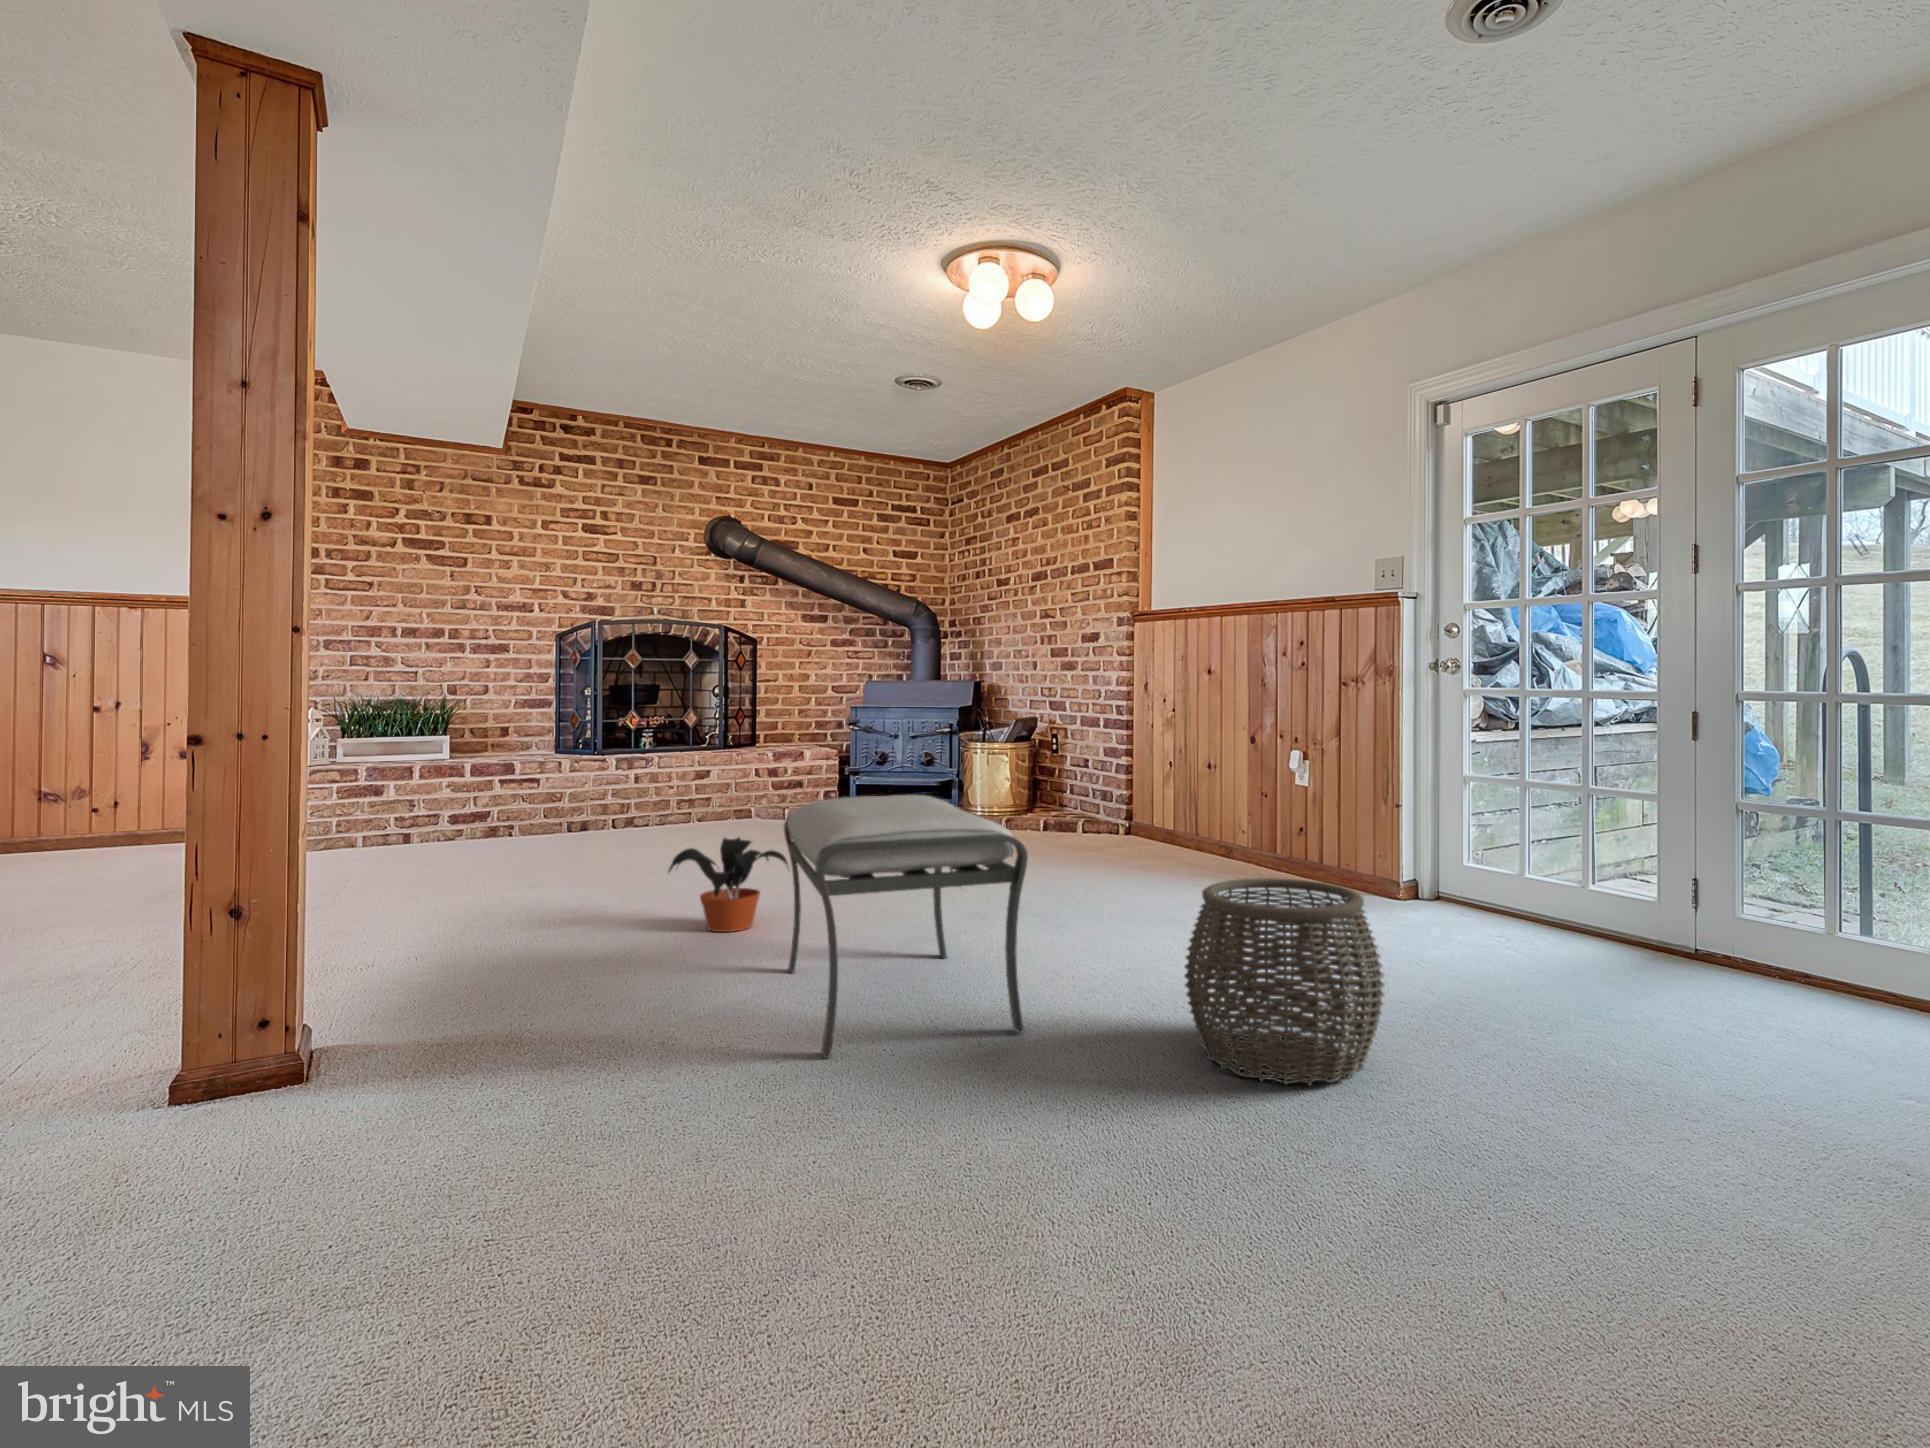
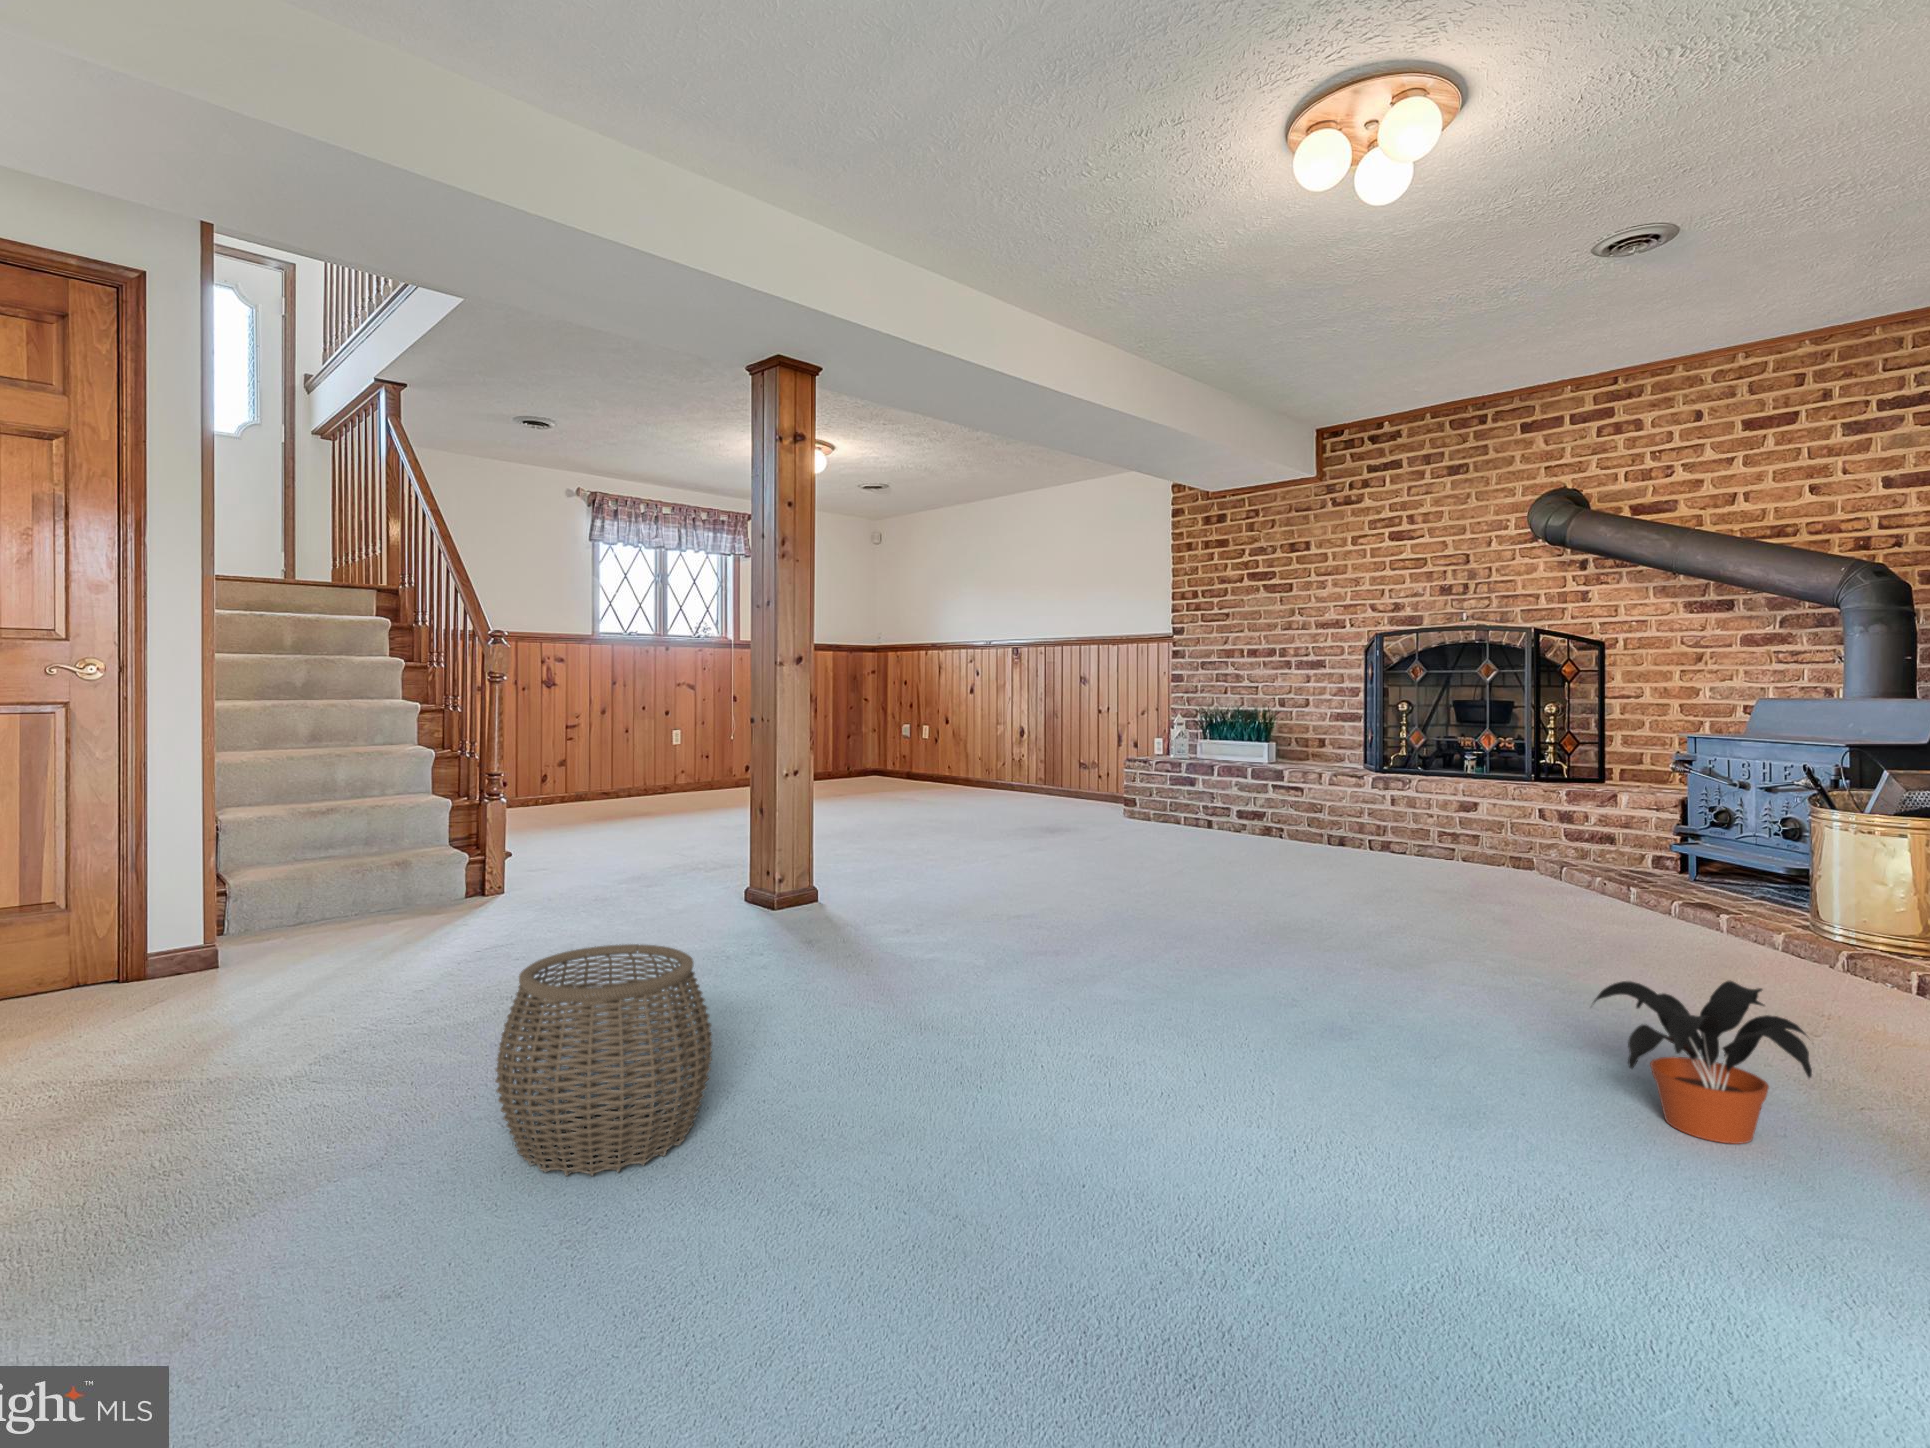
ottoman: present [784,795,1028,1058] -> none [665,818,947,1035]
potted plant: present [669,838,788,932] -> present [1593,981,1812,1144]

